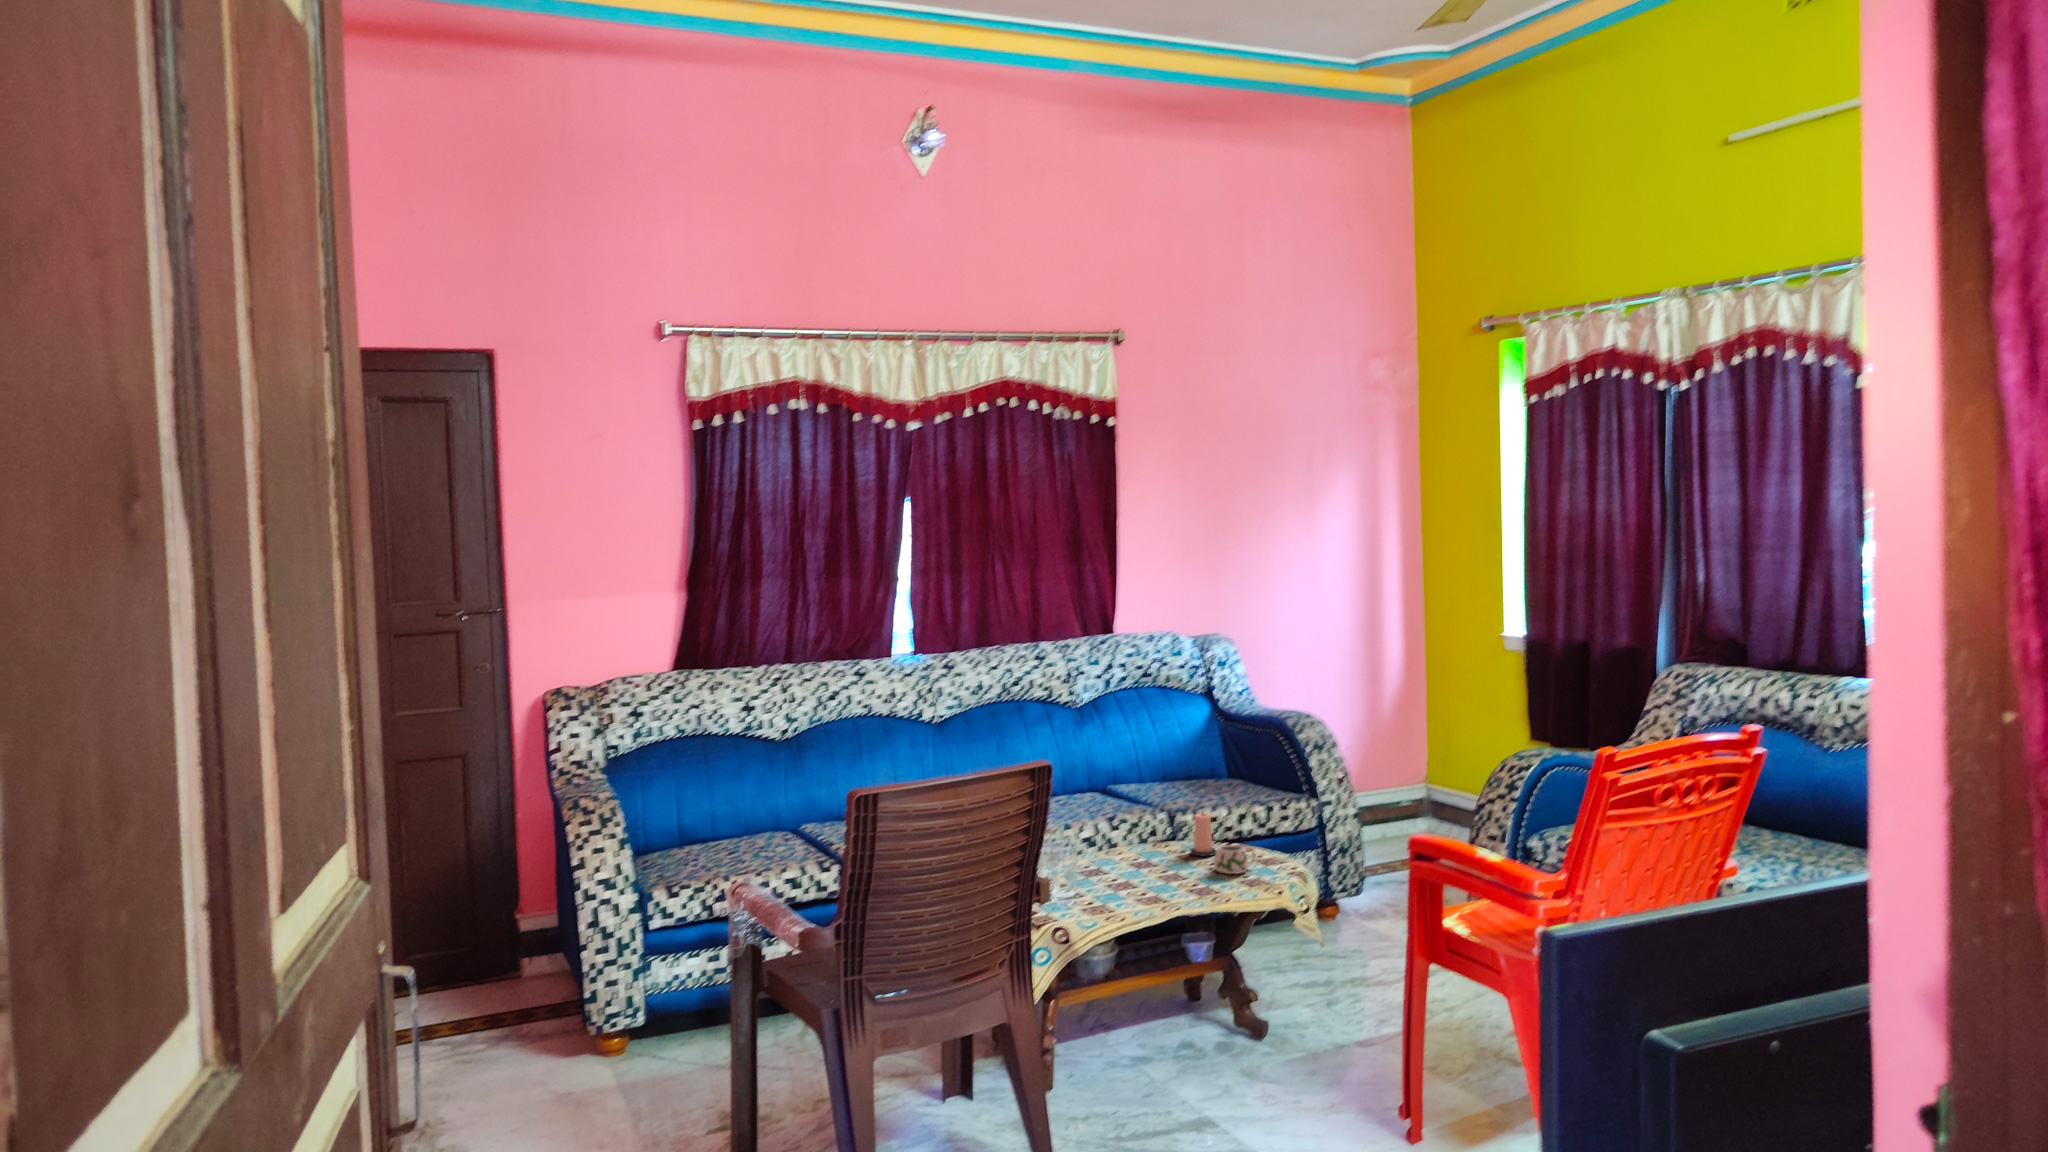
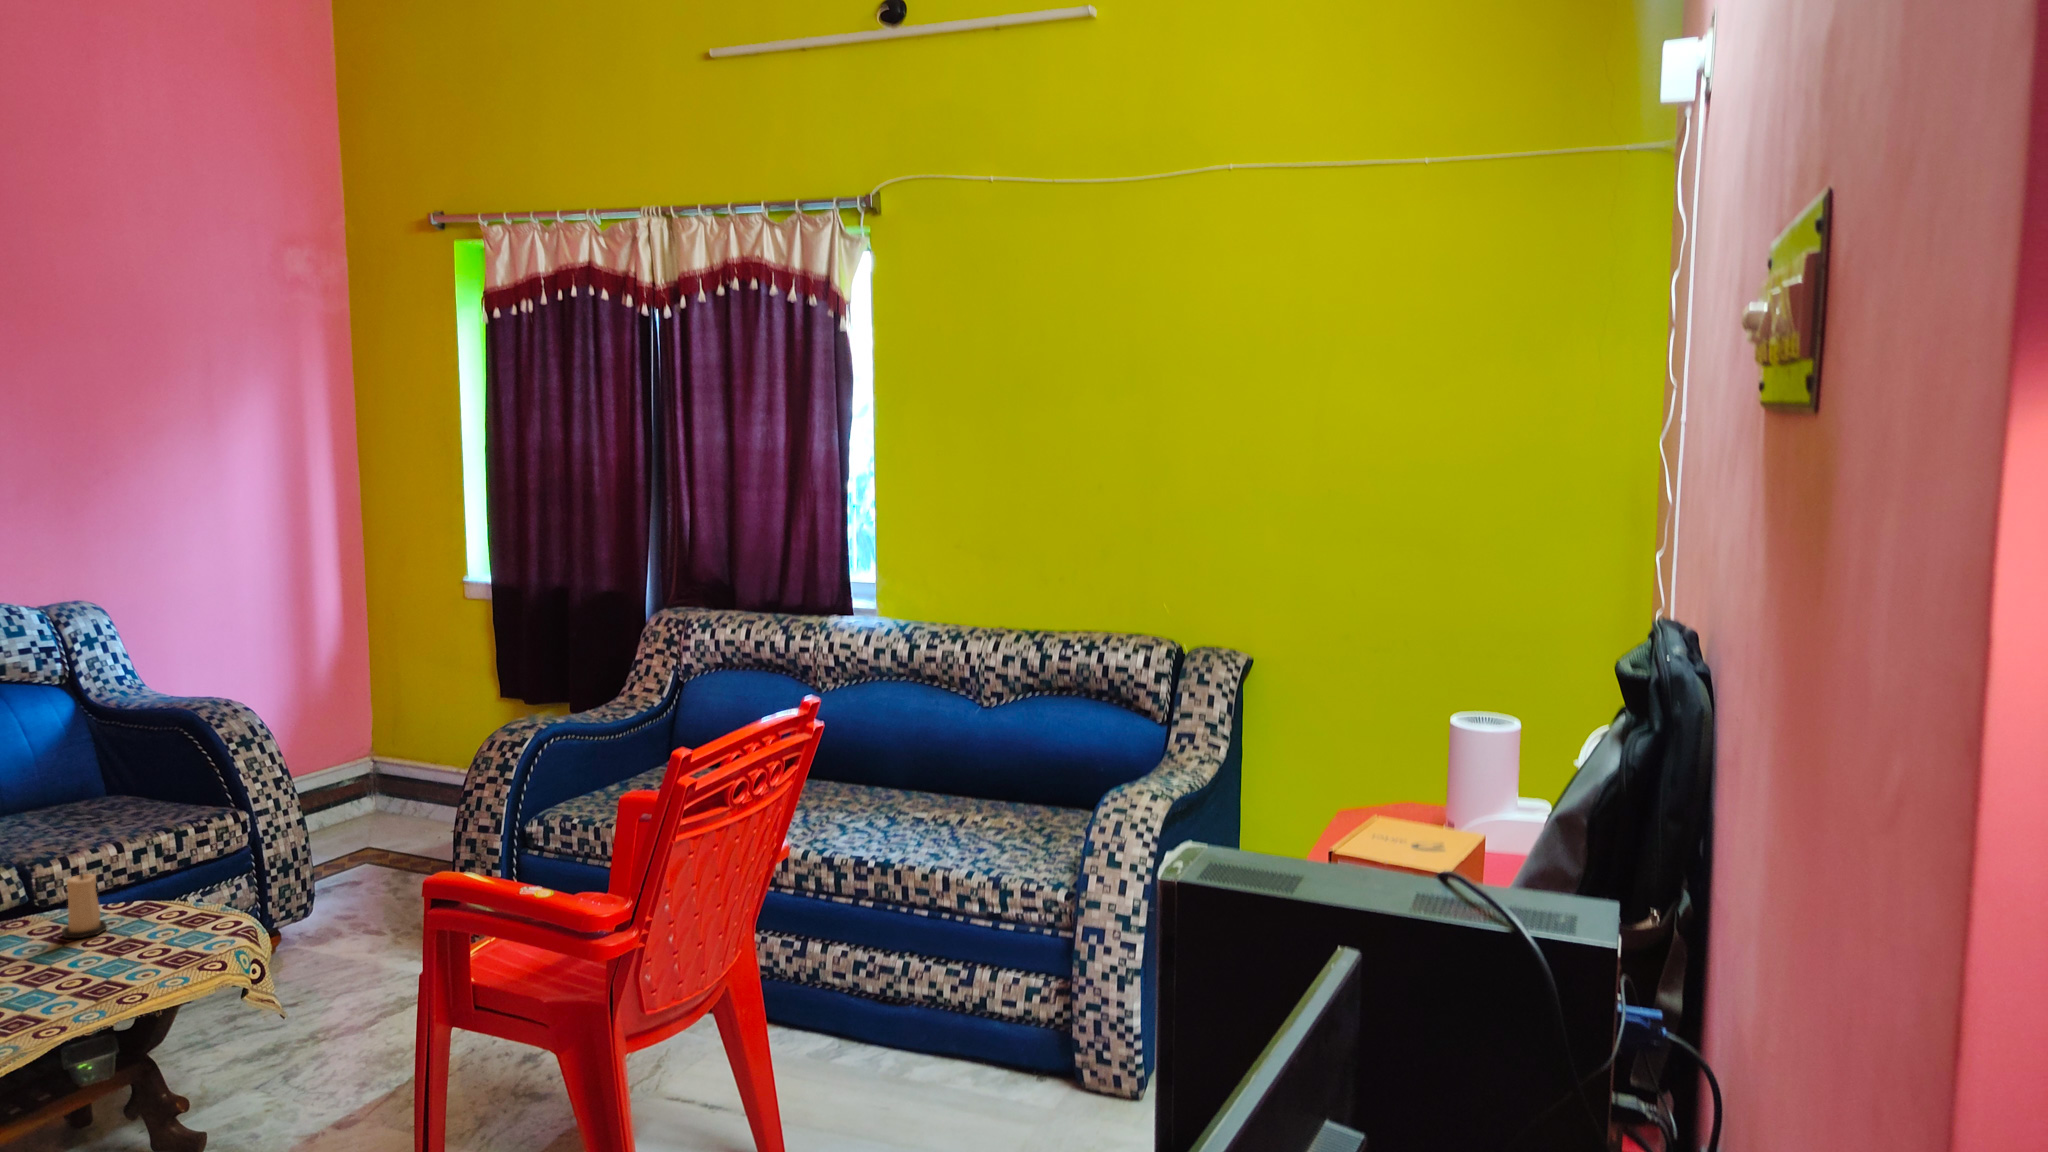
mug: present [1214,845,1255,874] -> none [107,914,175,960]

